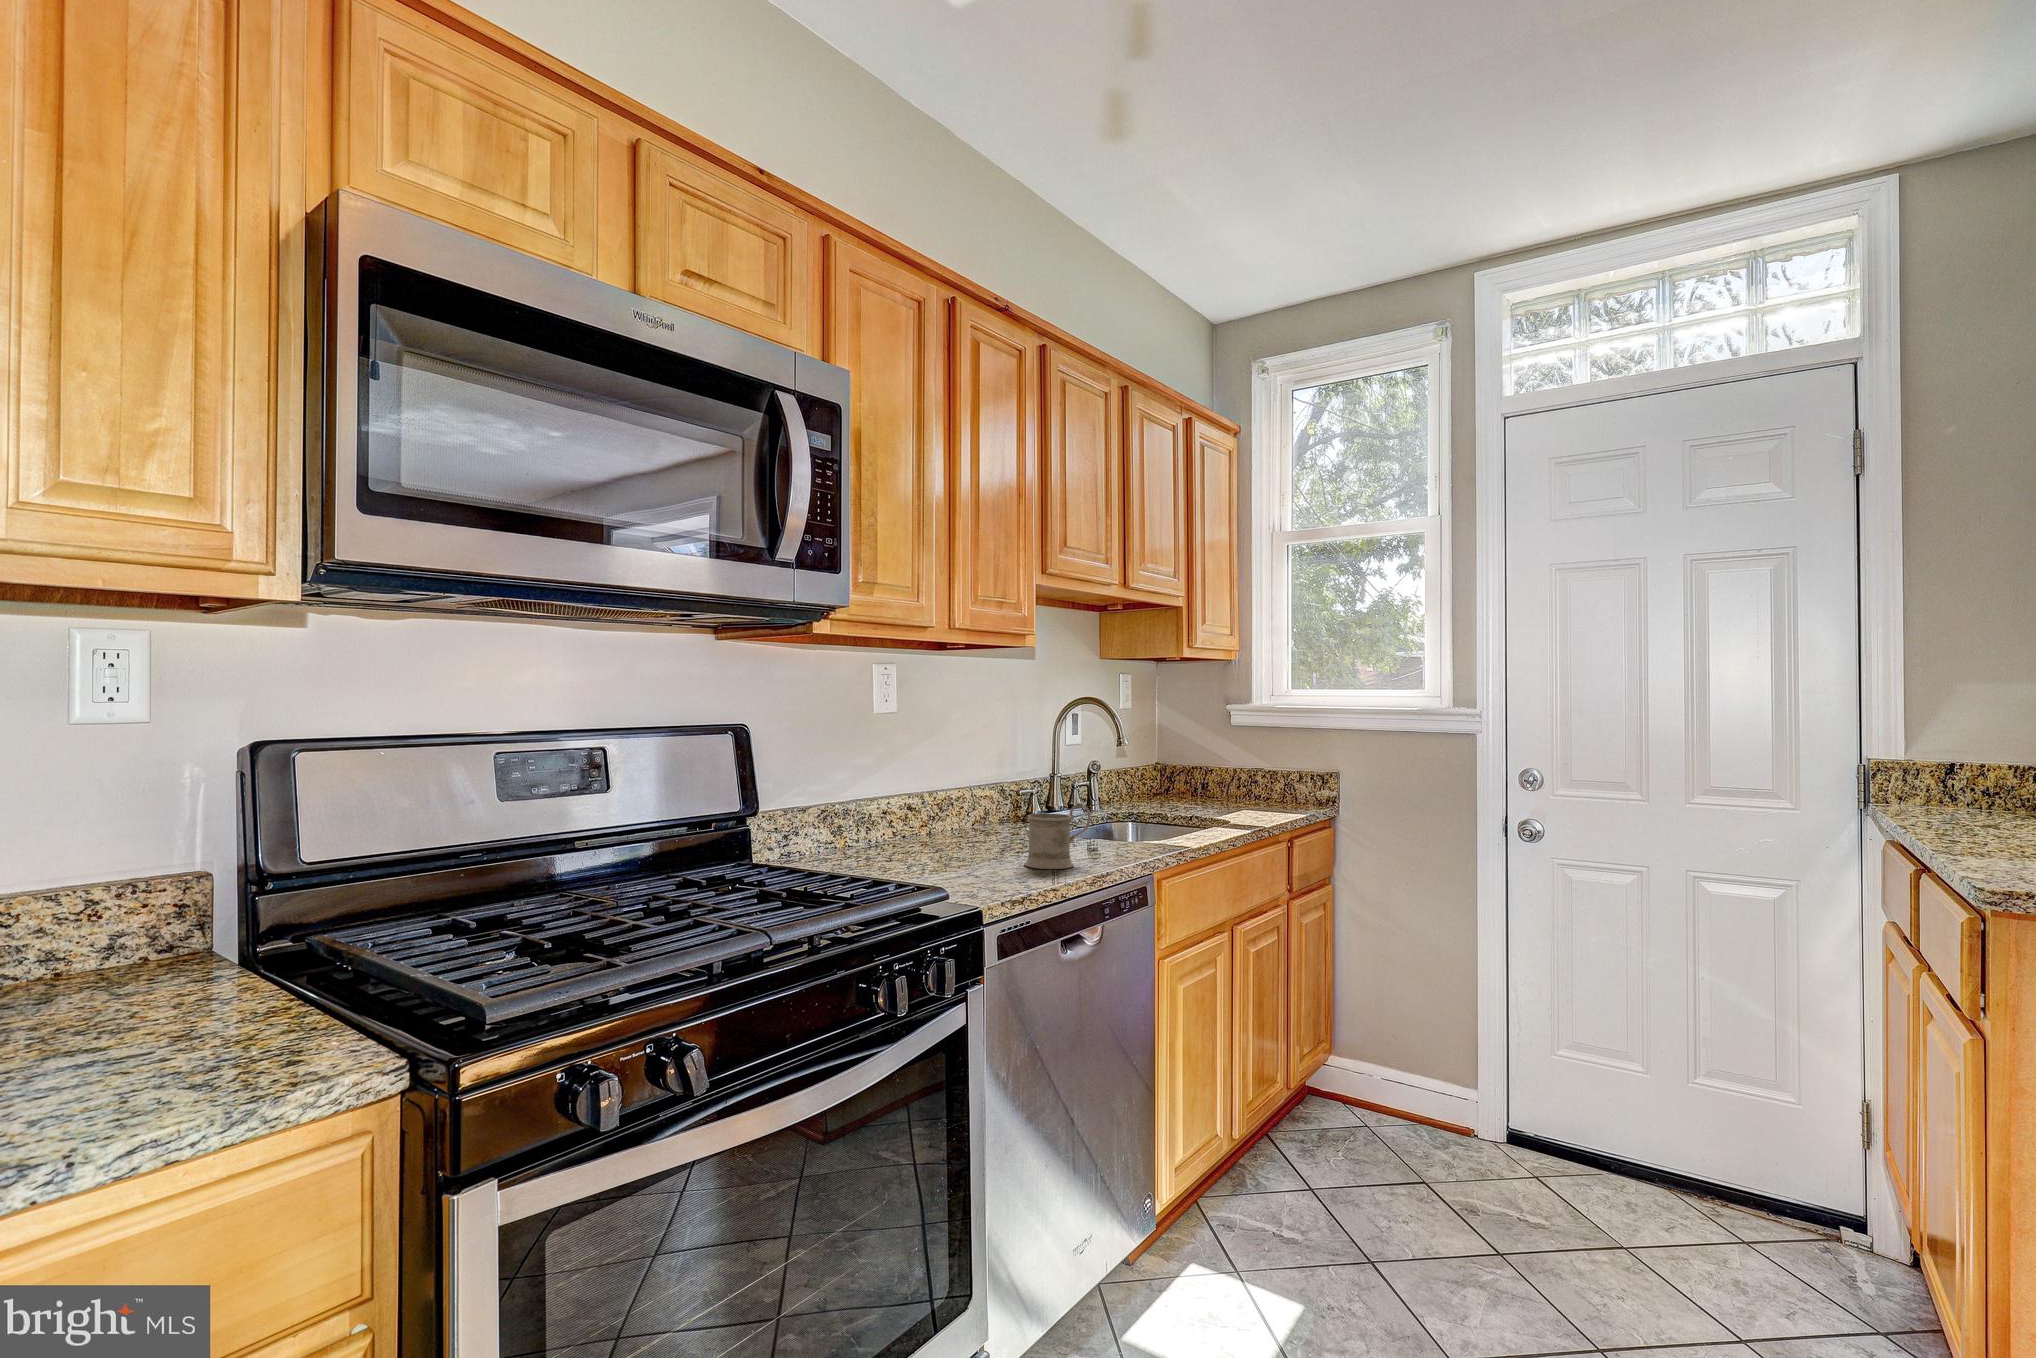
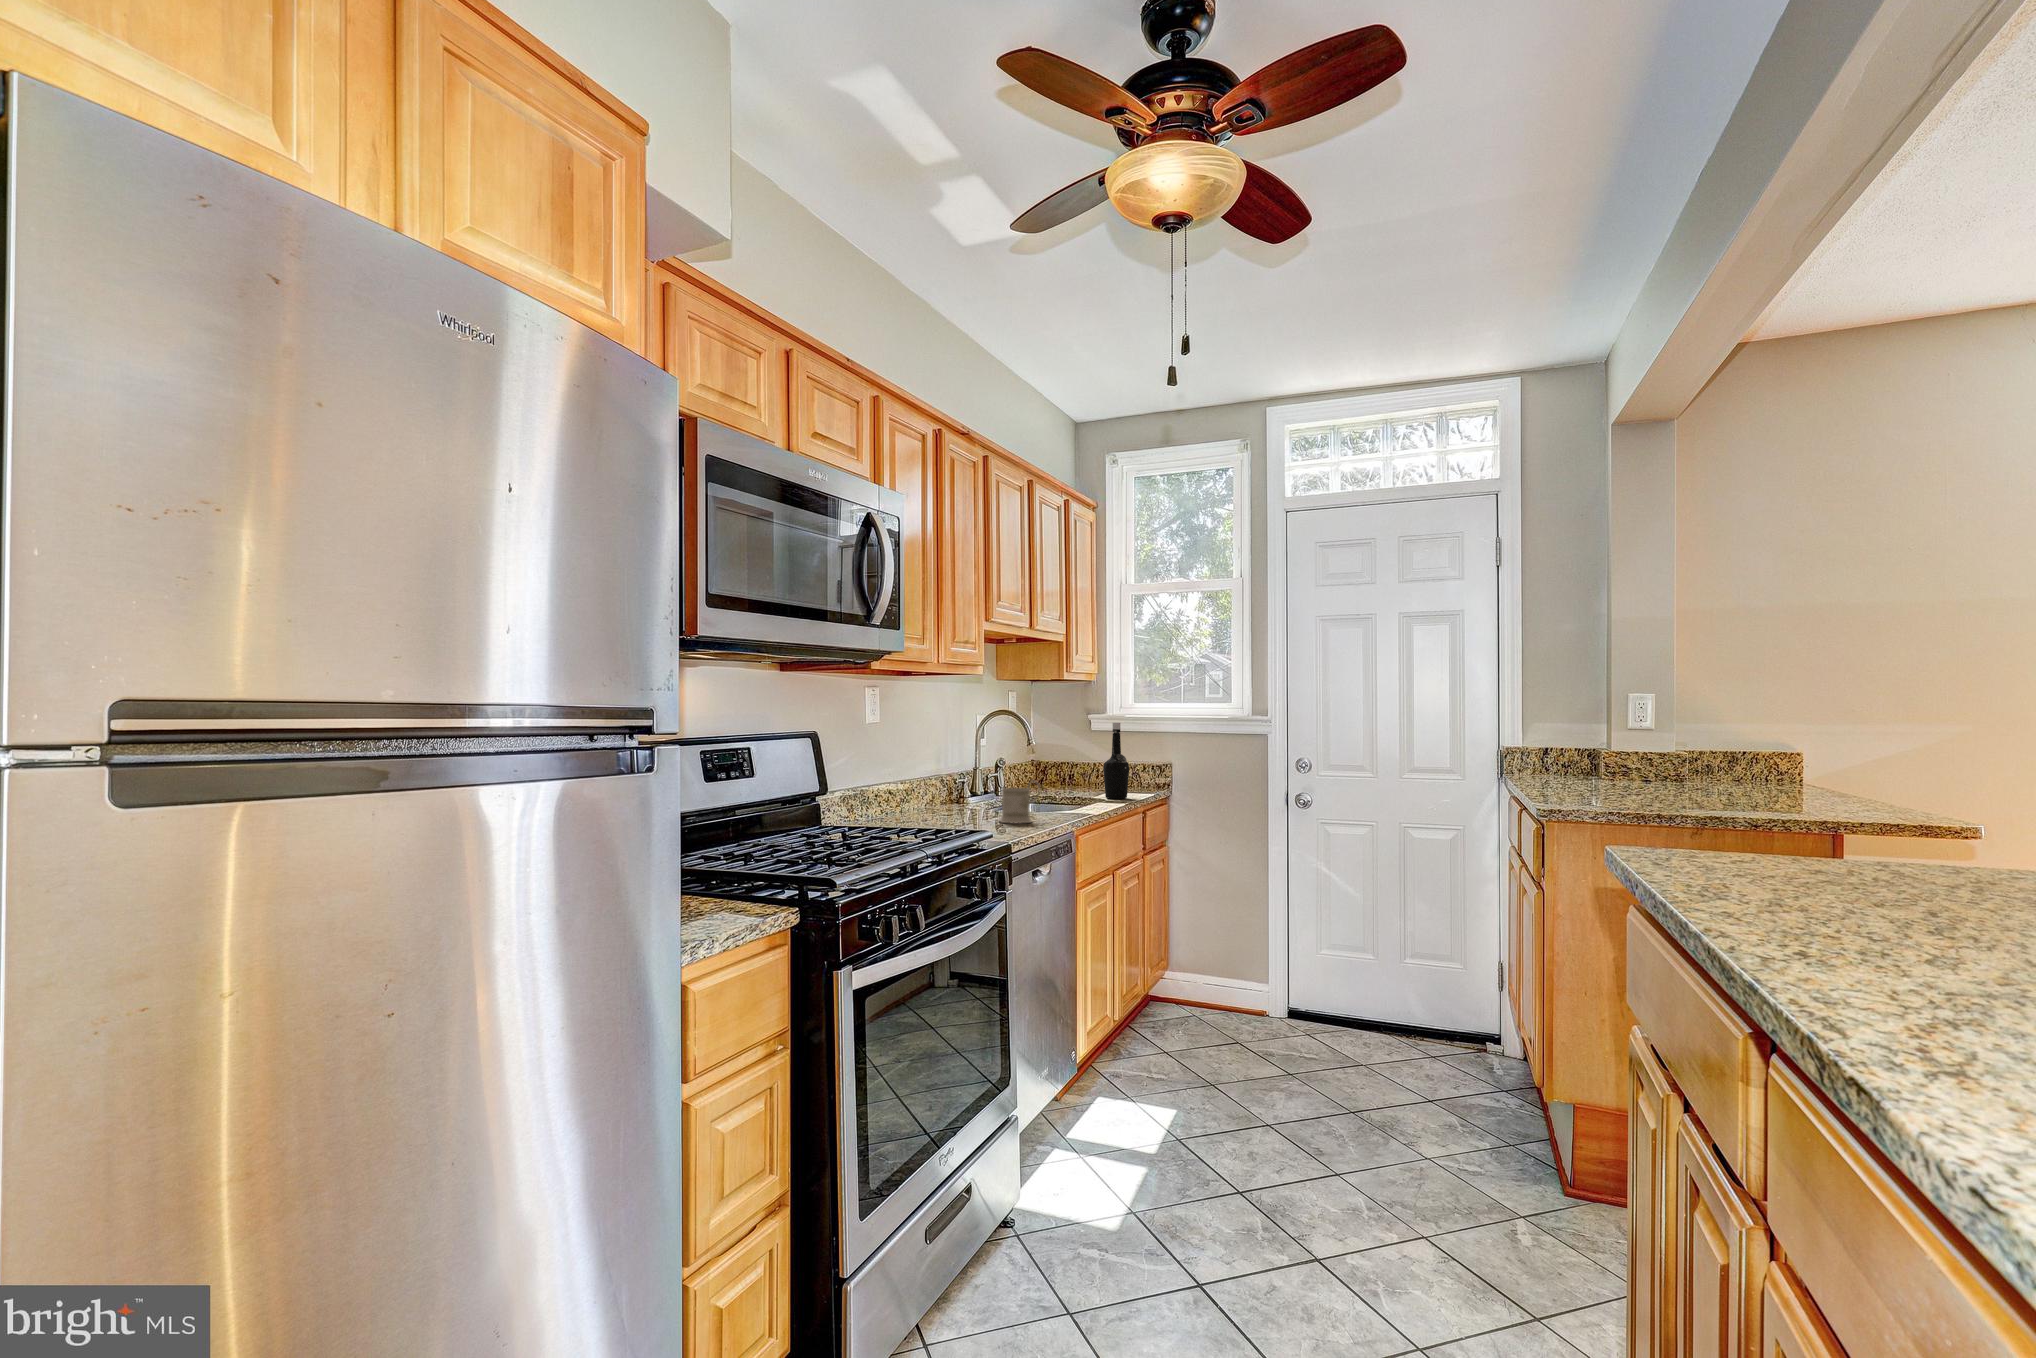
bottle: none [1235,717,1272,821] -> present [1103,723,1129,799]

